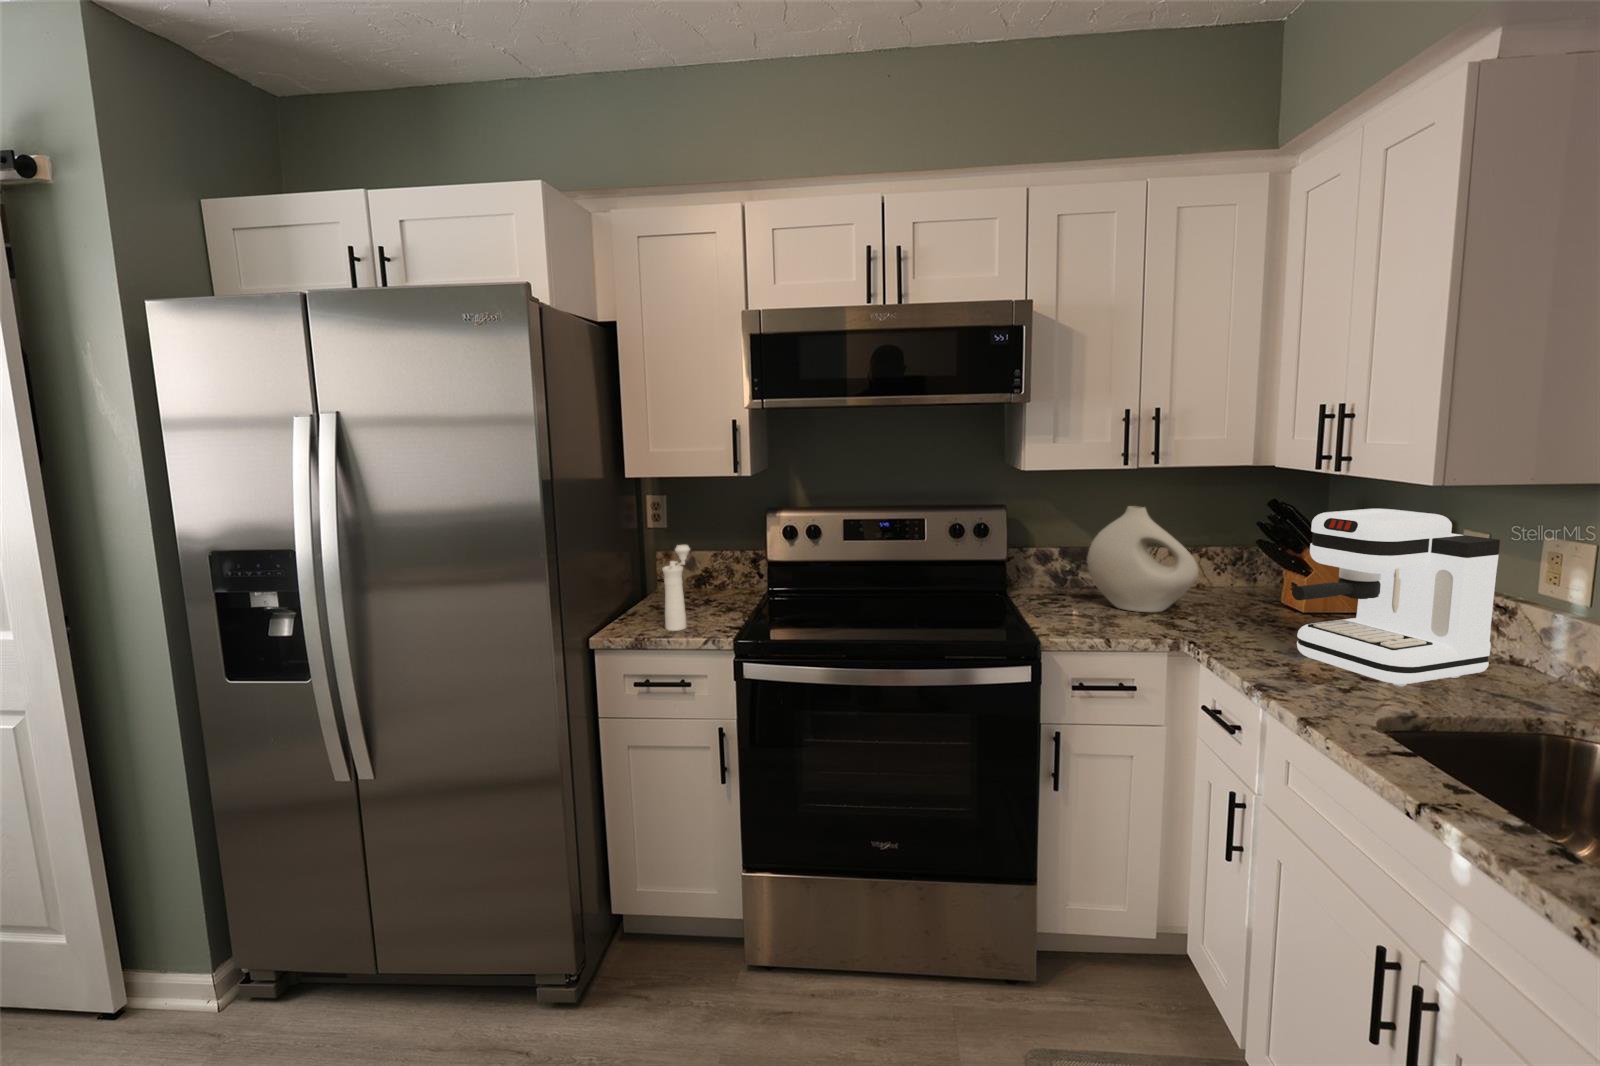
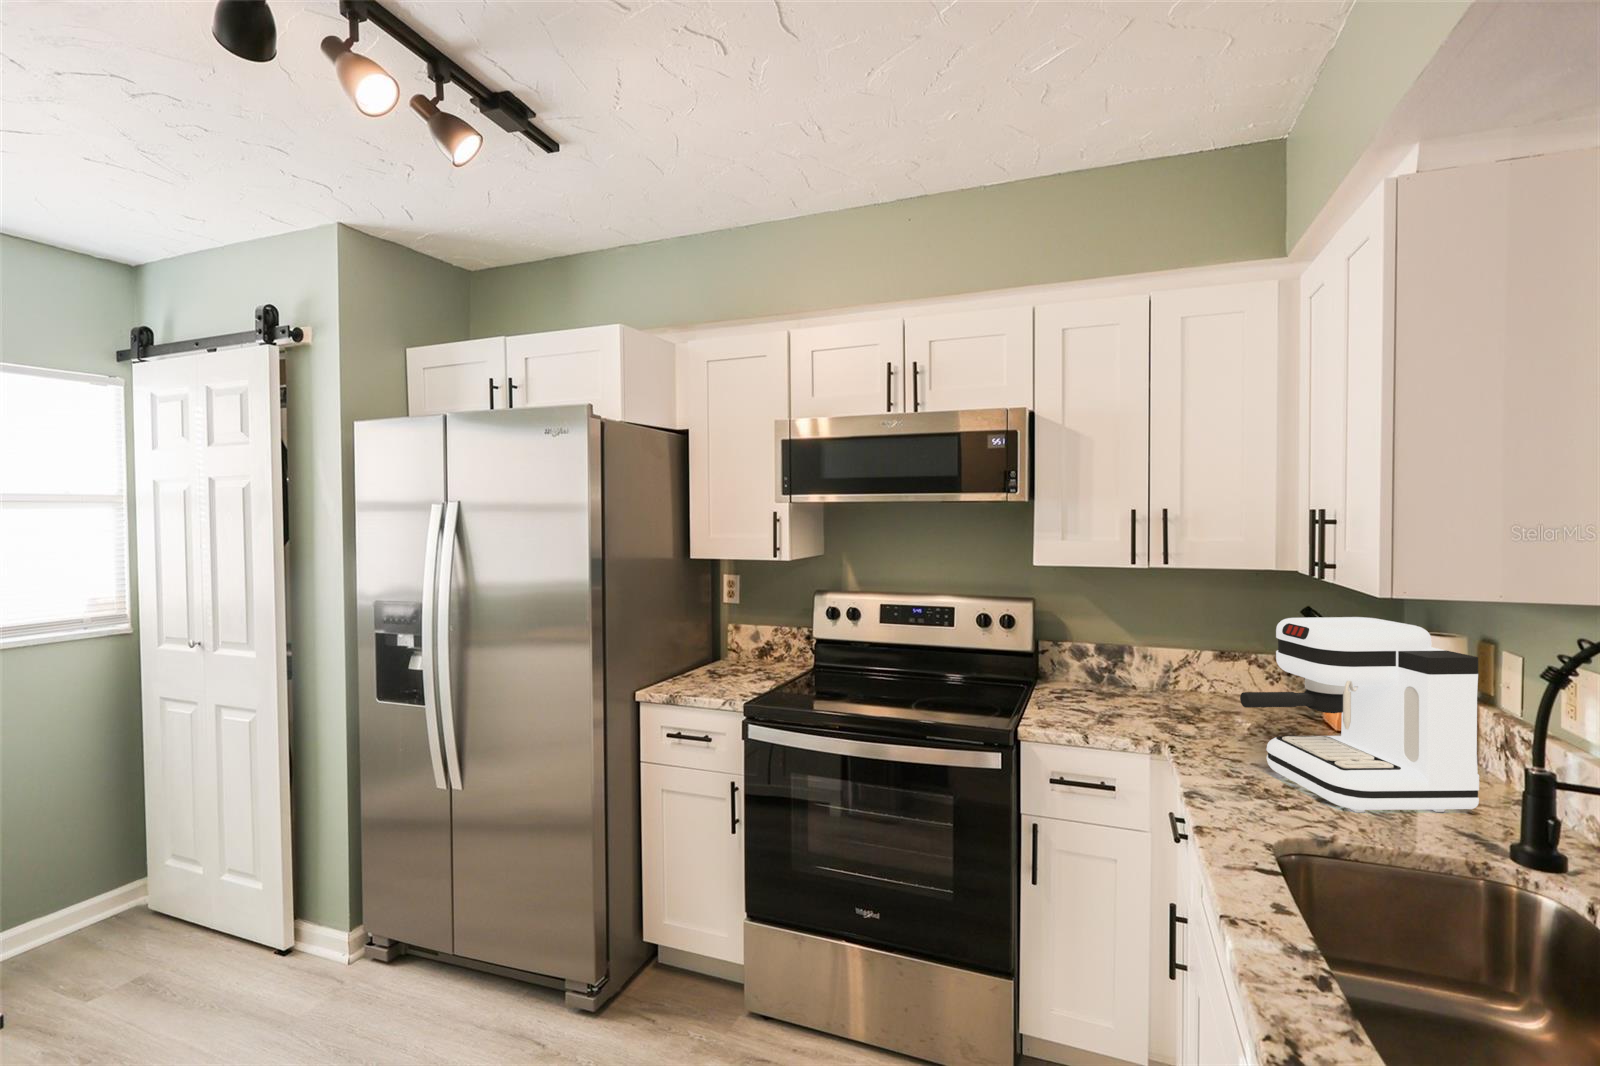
vase: present [1088,506,1199,612] -> none [1105,605,1213,715]
pepper mill: present [662,545,690,631] -> none [701,618,734,692]

